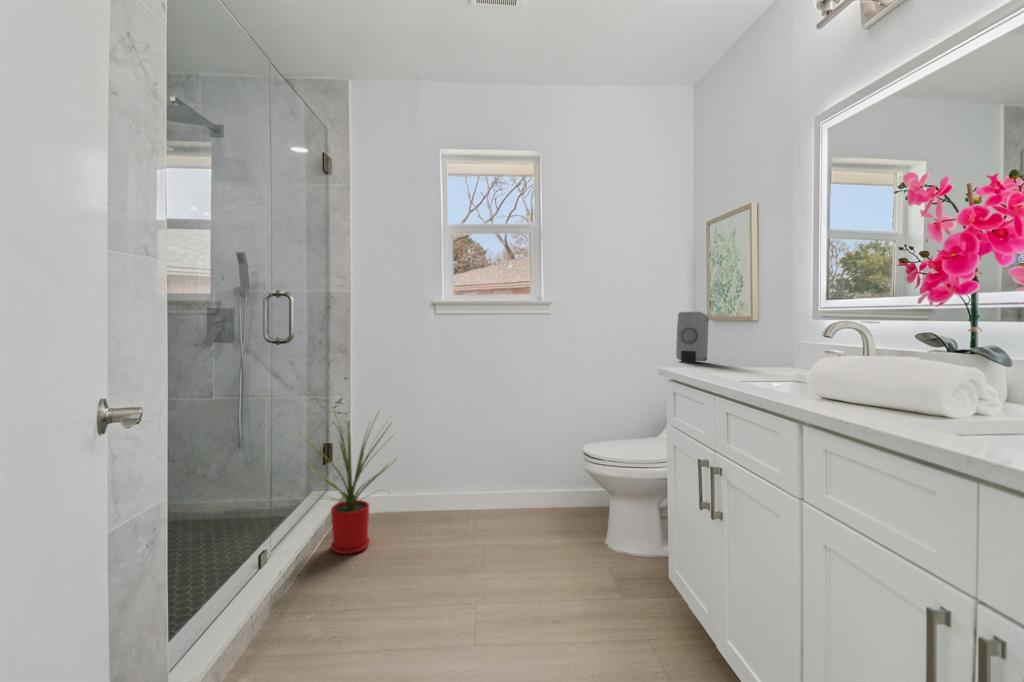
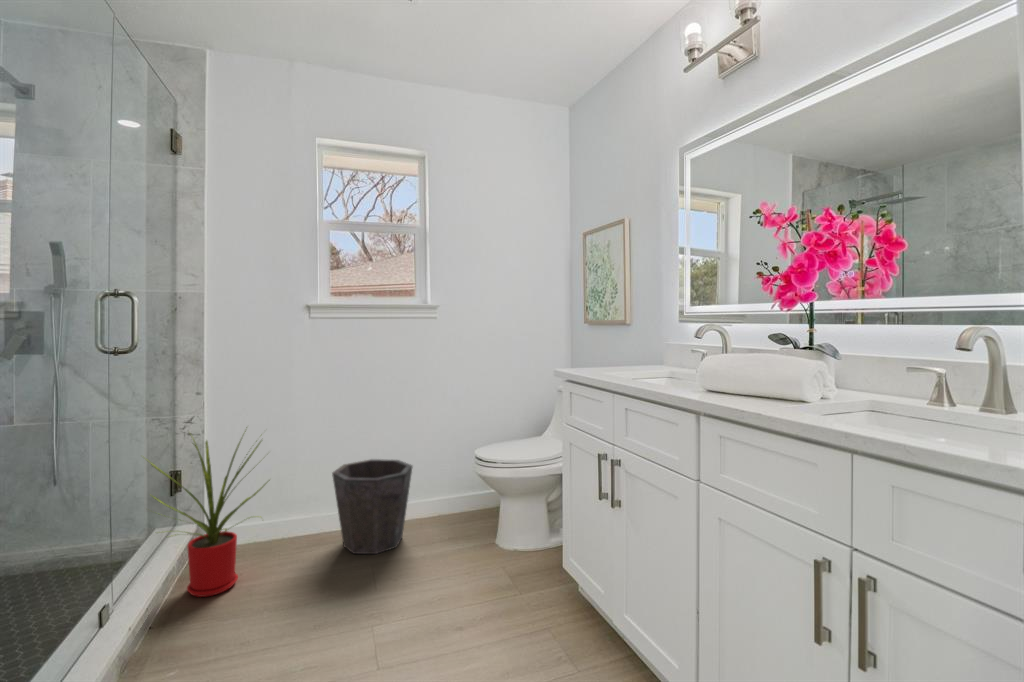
soap dispenser: present [676,312,709,363] -> none [562,316,589,364]
waste bin: none [450,447,523,537] -> present [332,459,412,554]

